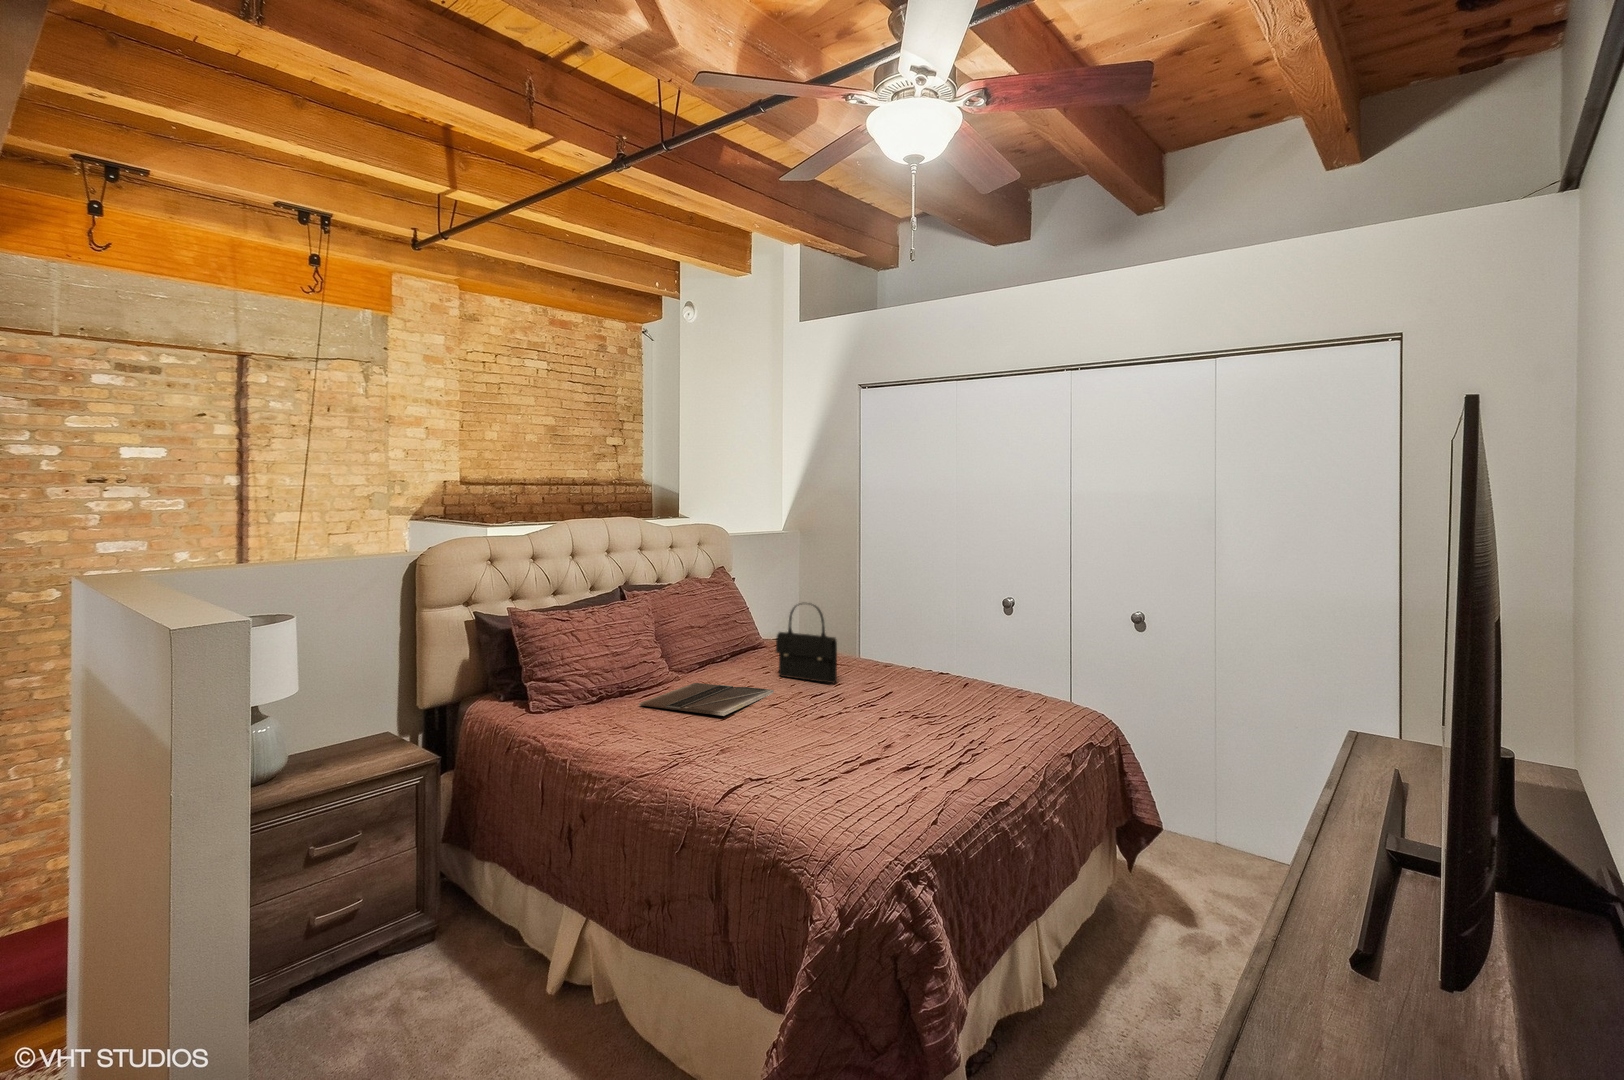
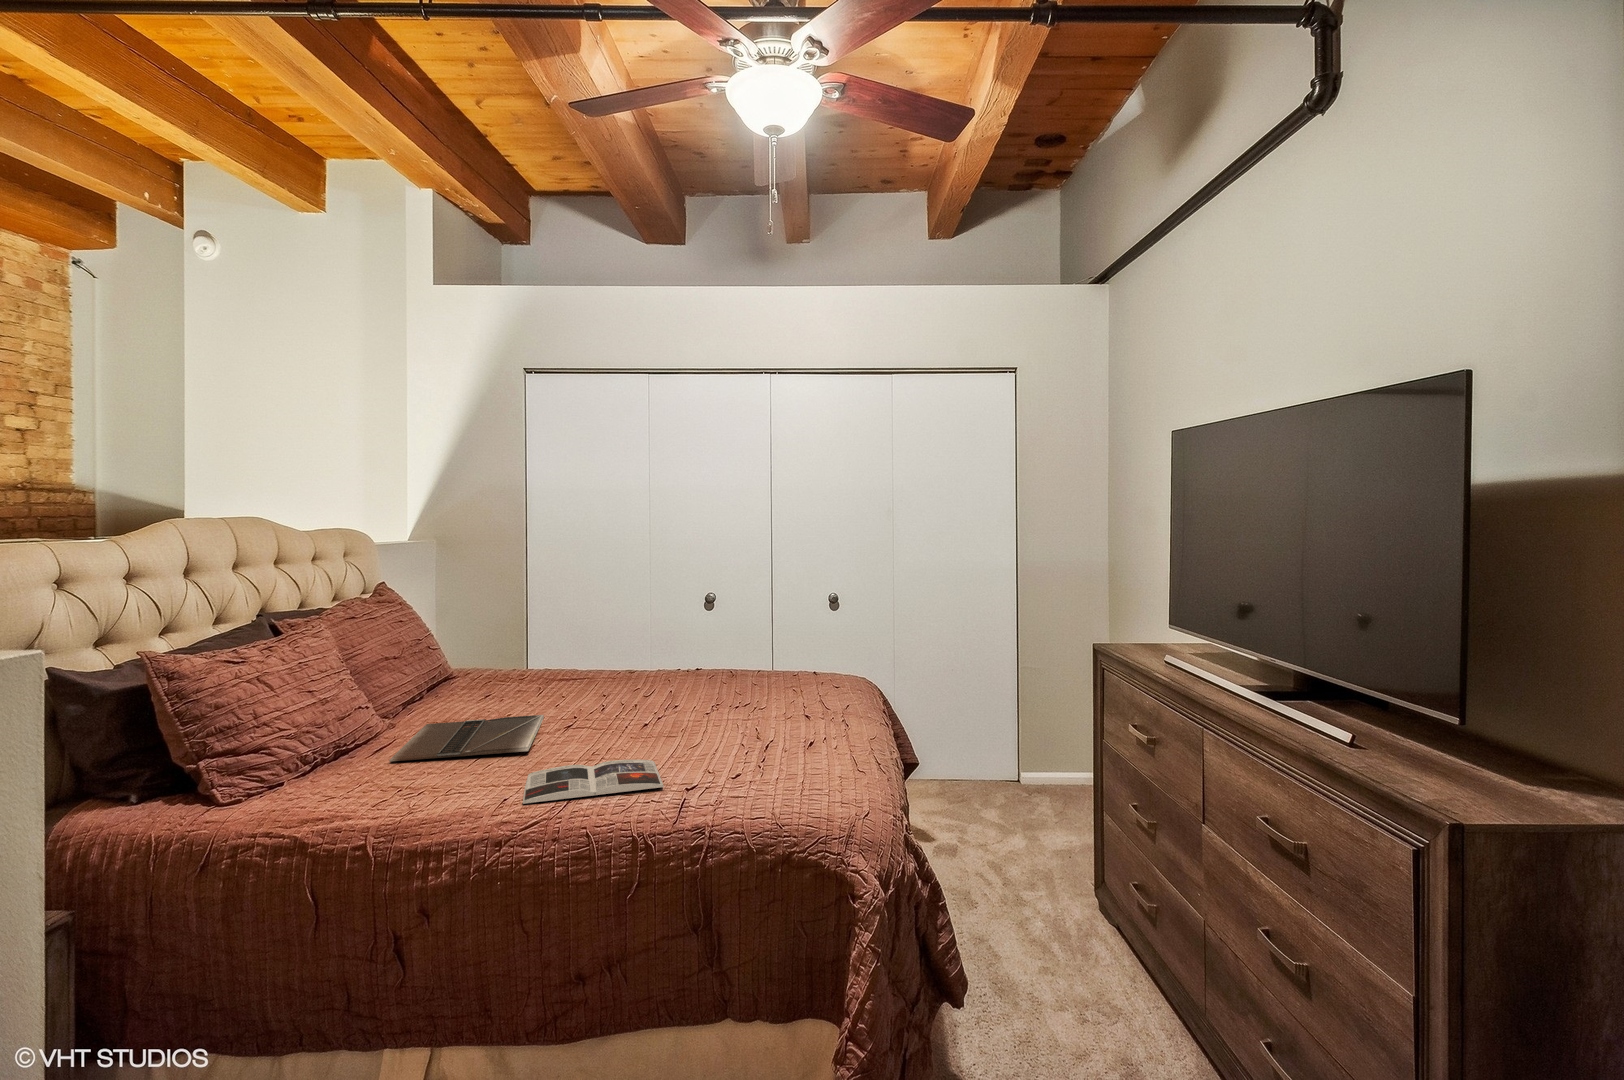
handbag: present [776,604,837,683] -> none [522,611,603,700]
magazine: none [673,732,802,766] -> present [523,760,664,804]

